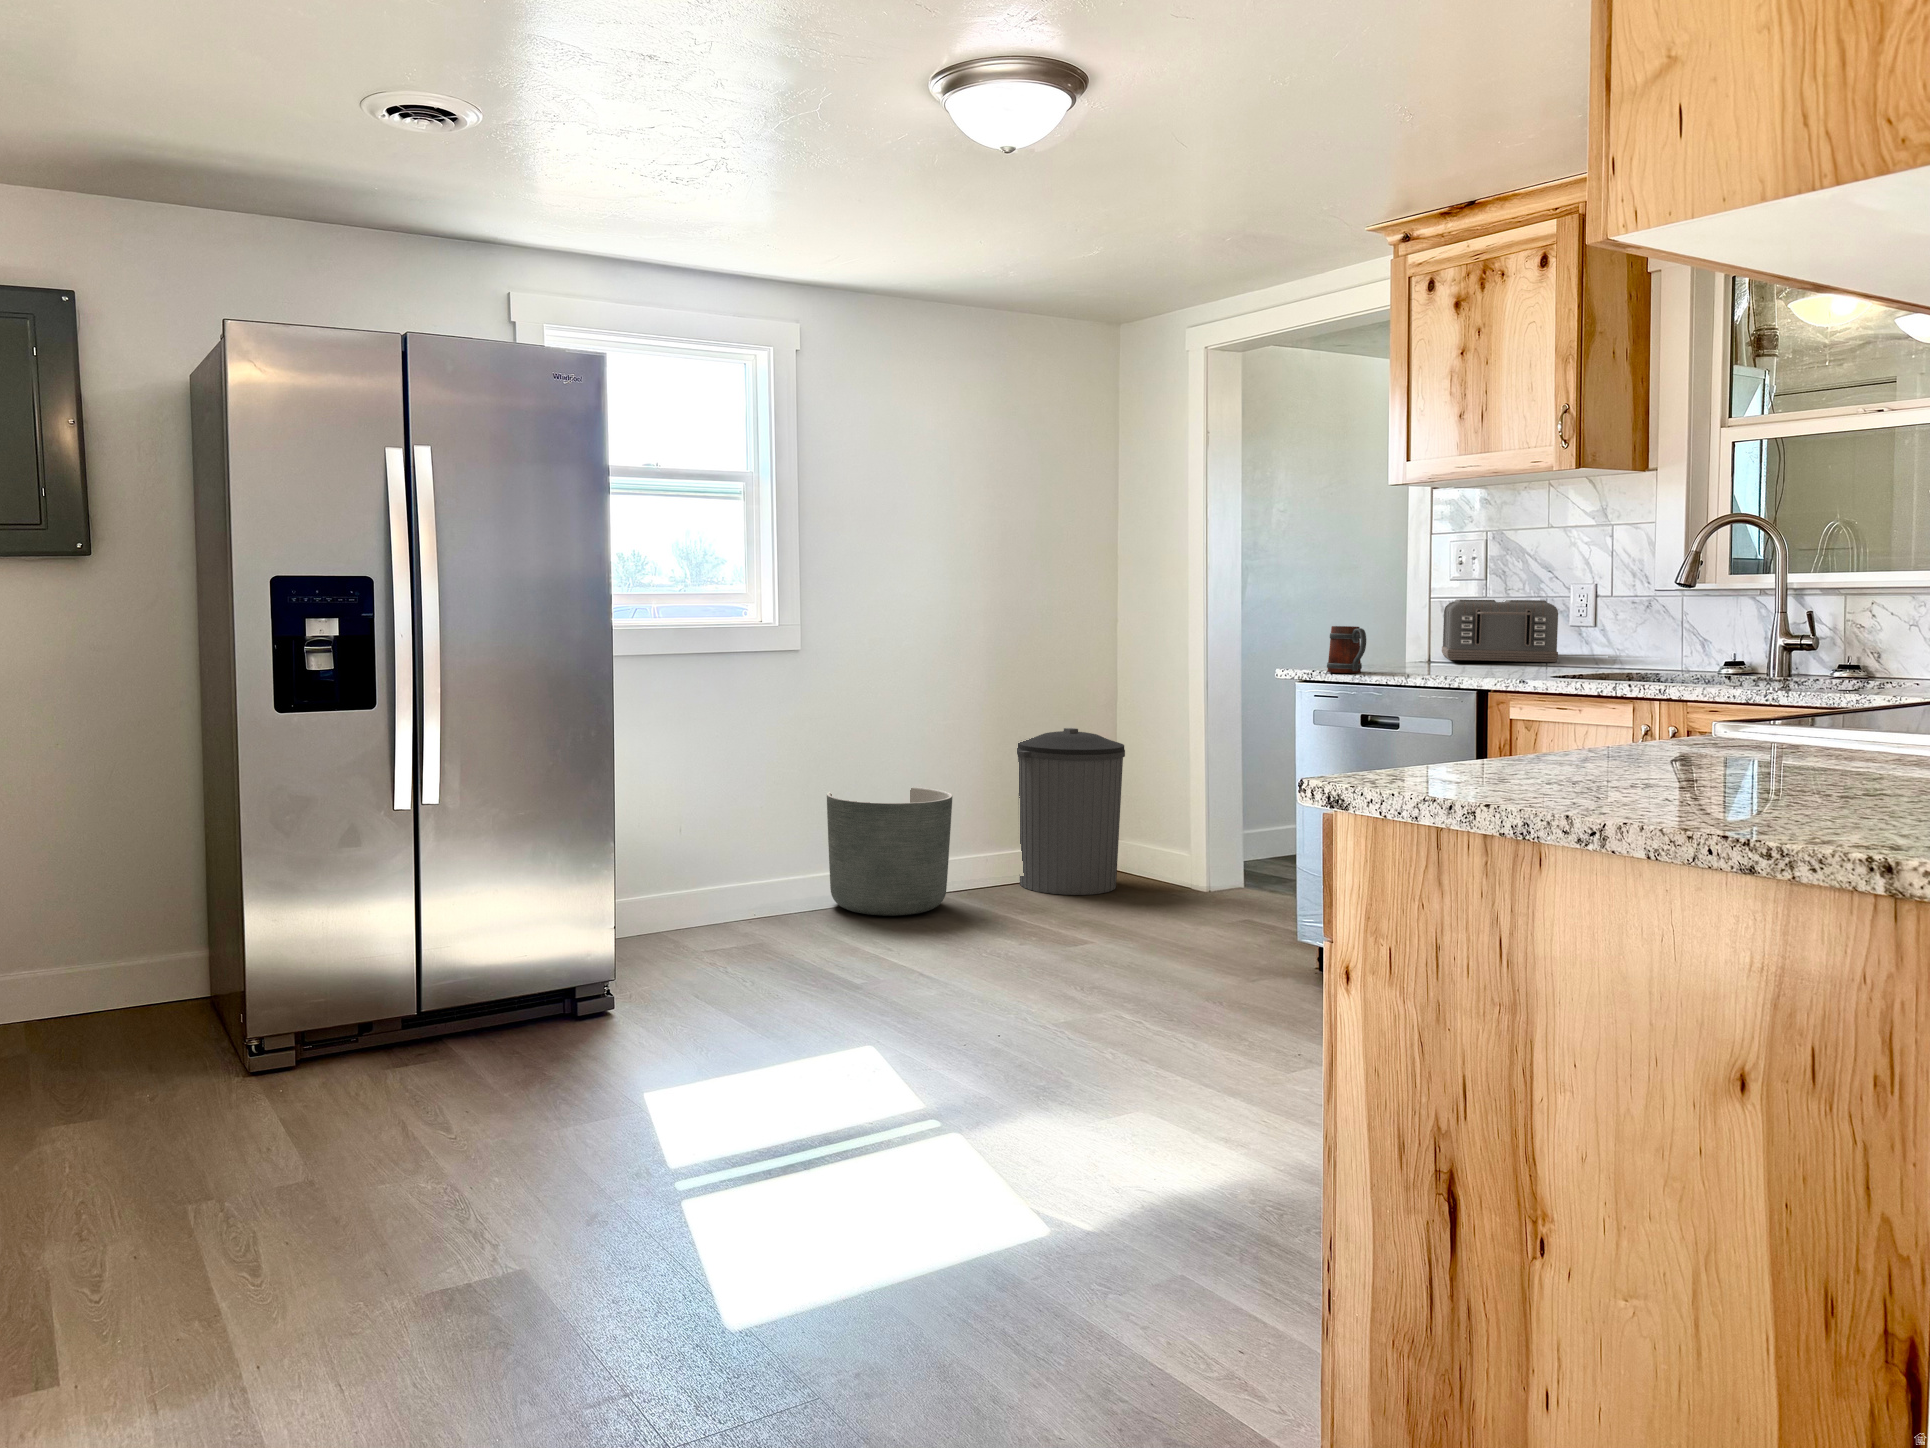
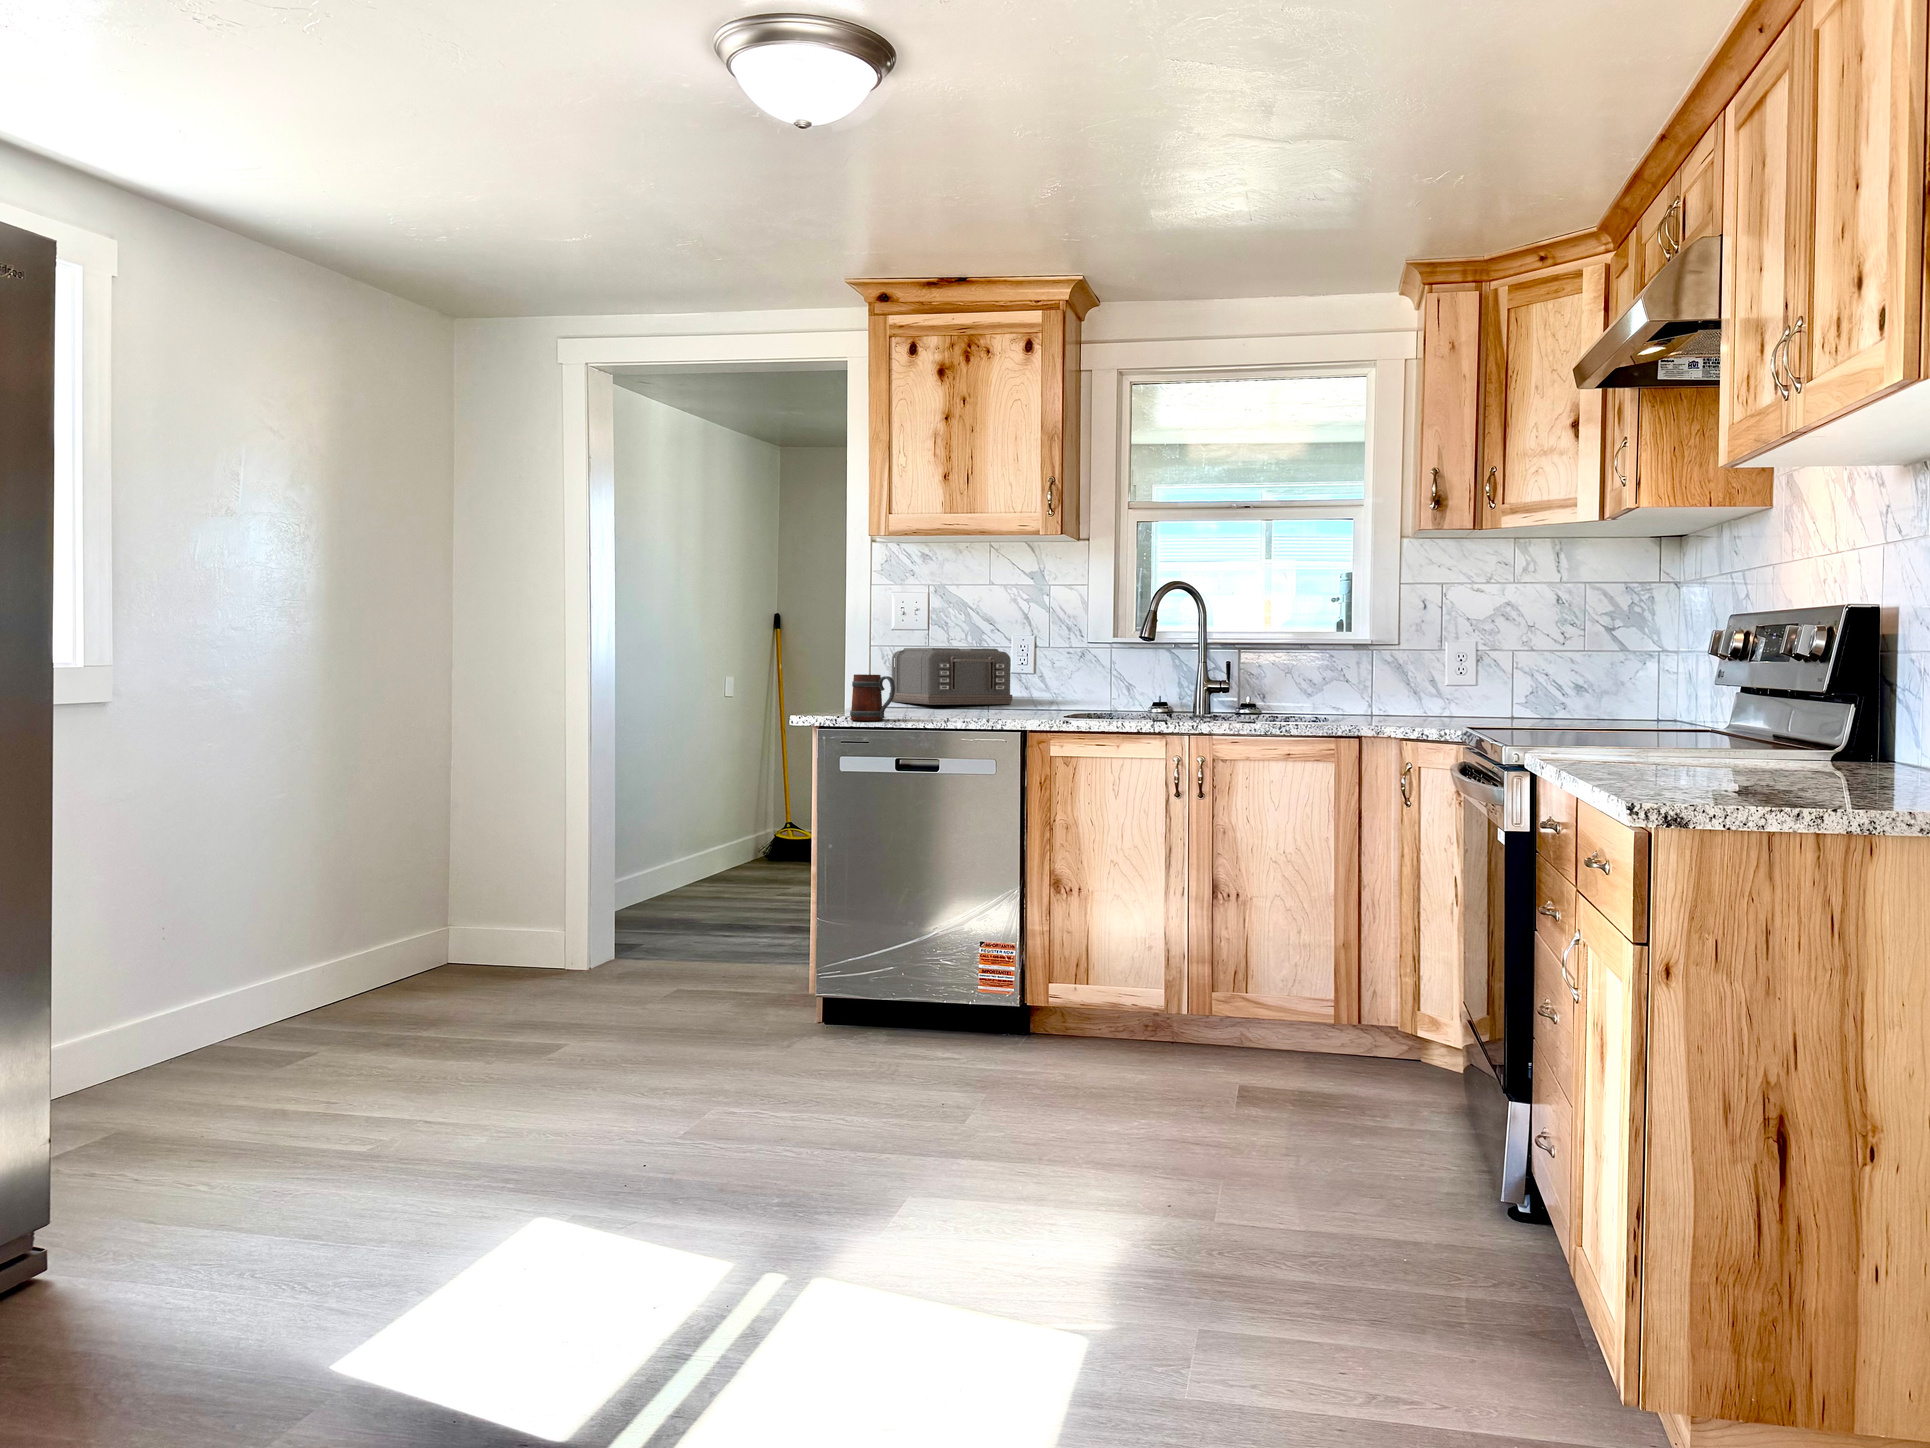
trash can: present [1017,728,1125,895] -> none [389,799,526,1000]
planter: present [827,787,952,916] -> none [185,891,372,1068]

